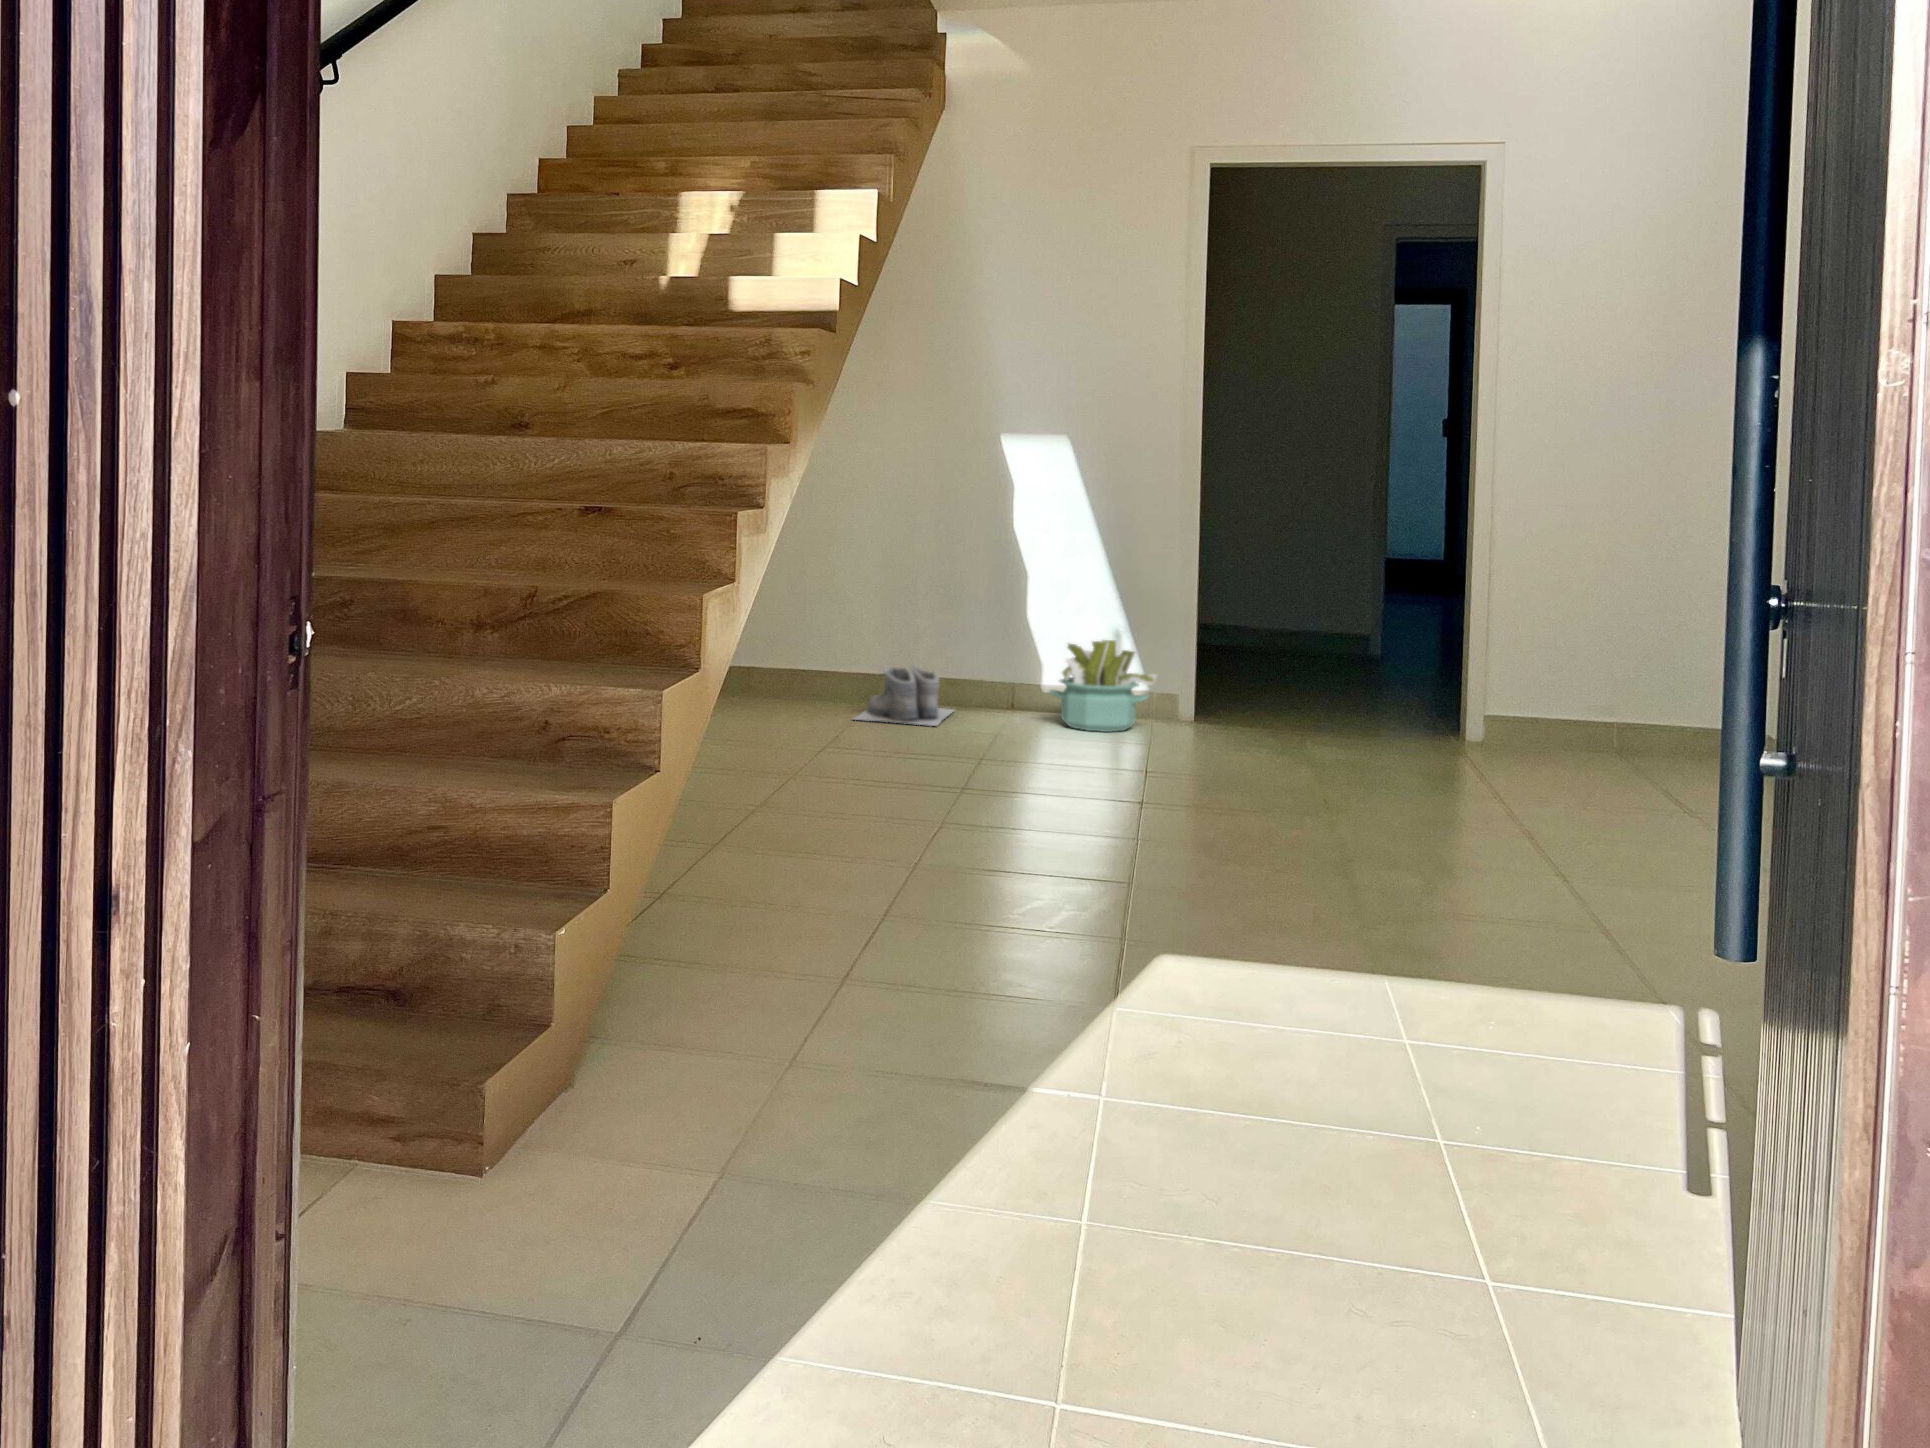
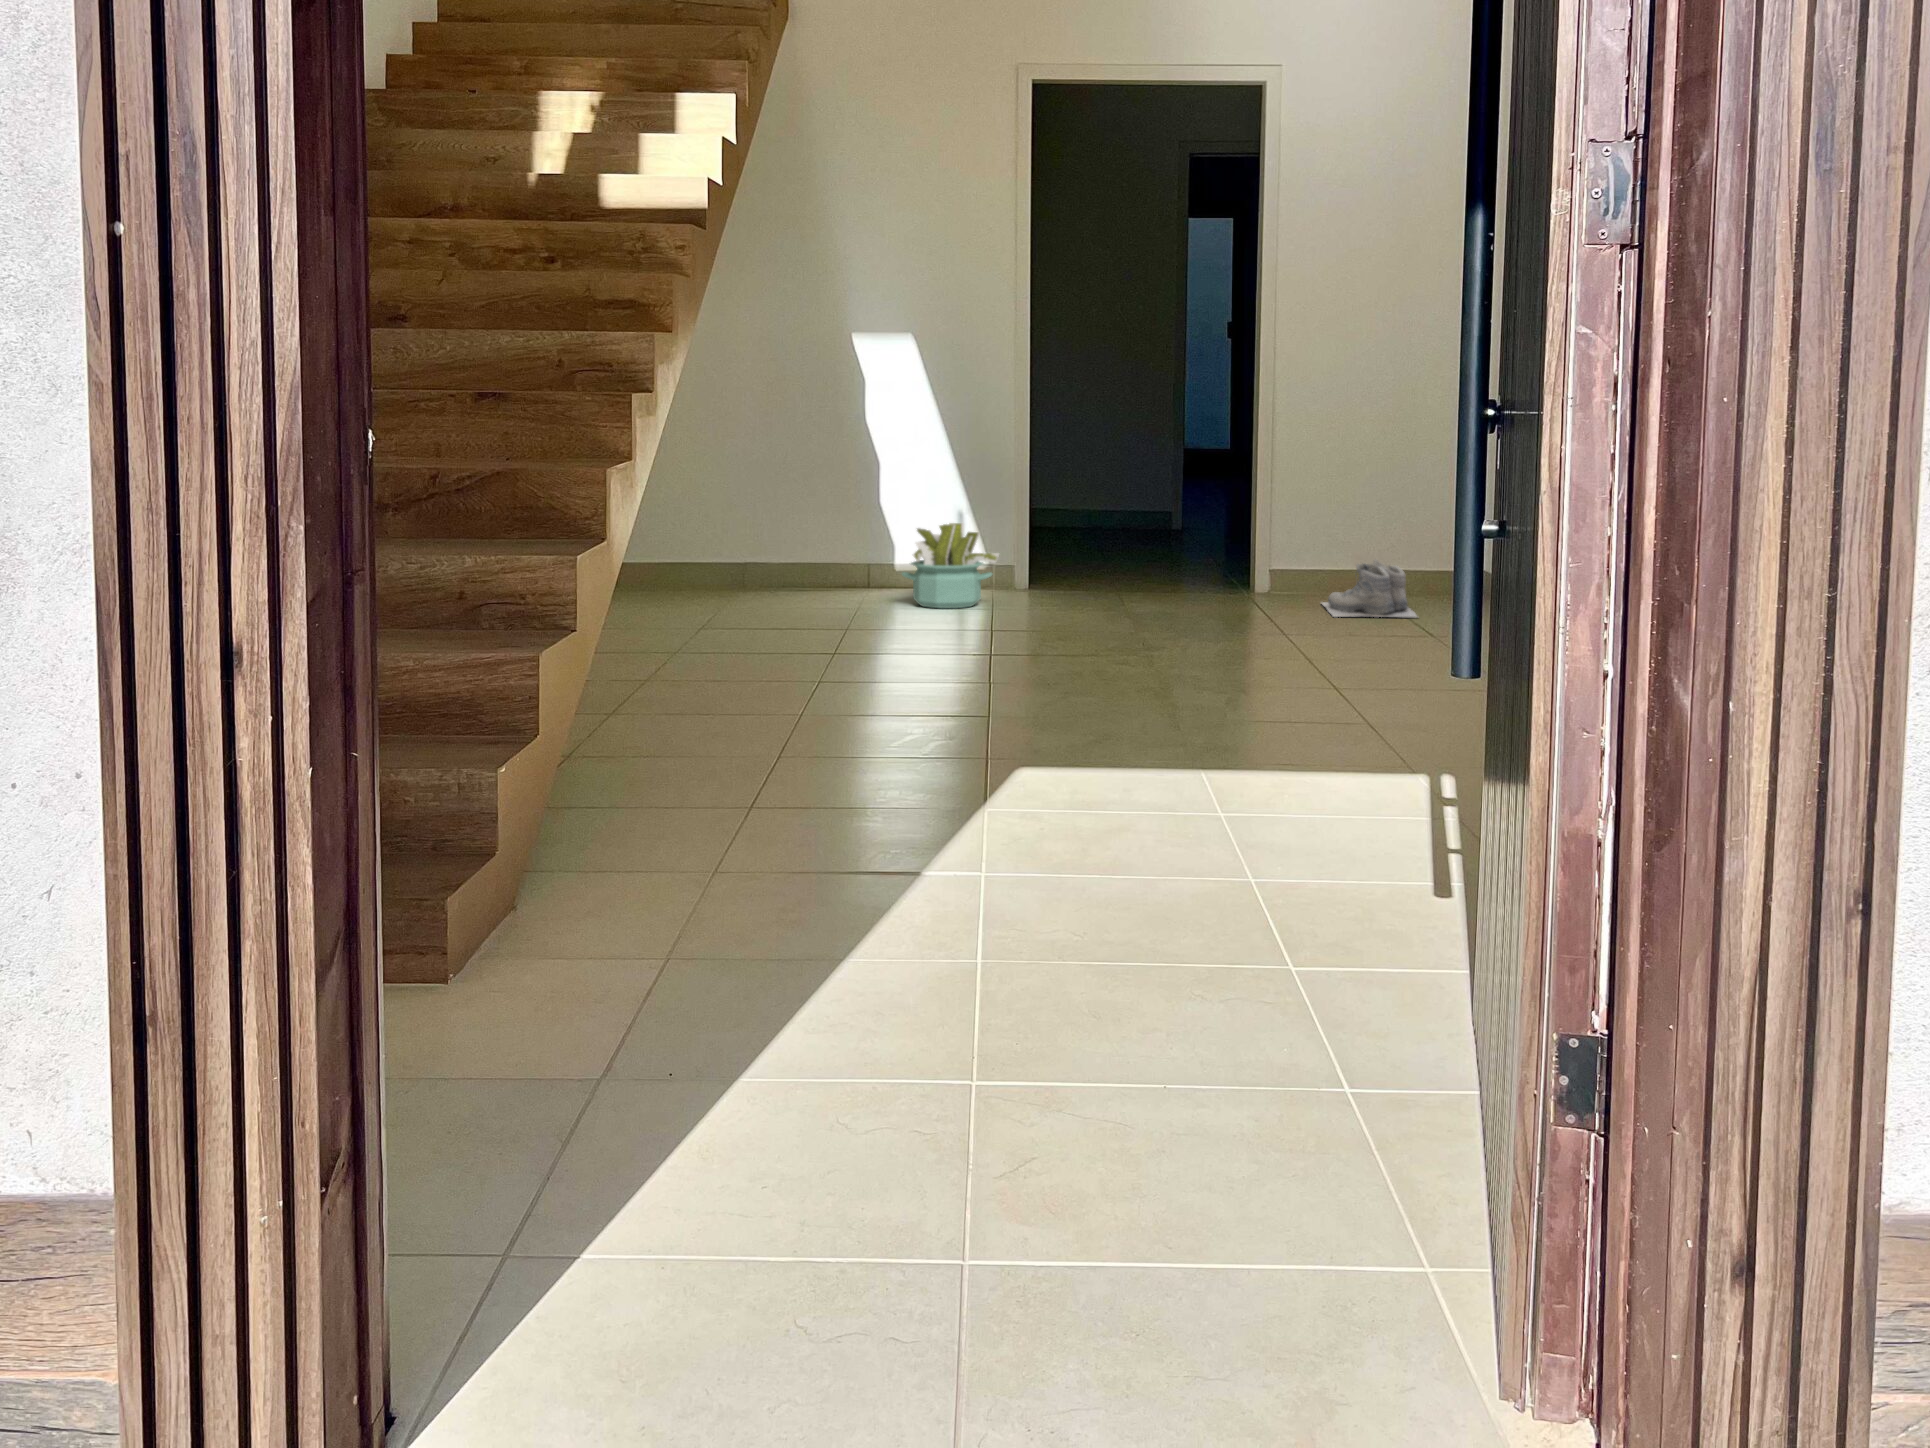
boots: present [854,664,954,726] -> present [1322,559,1417,617]

